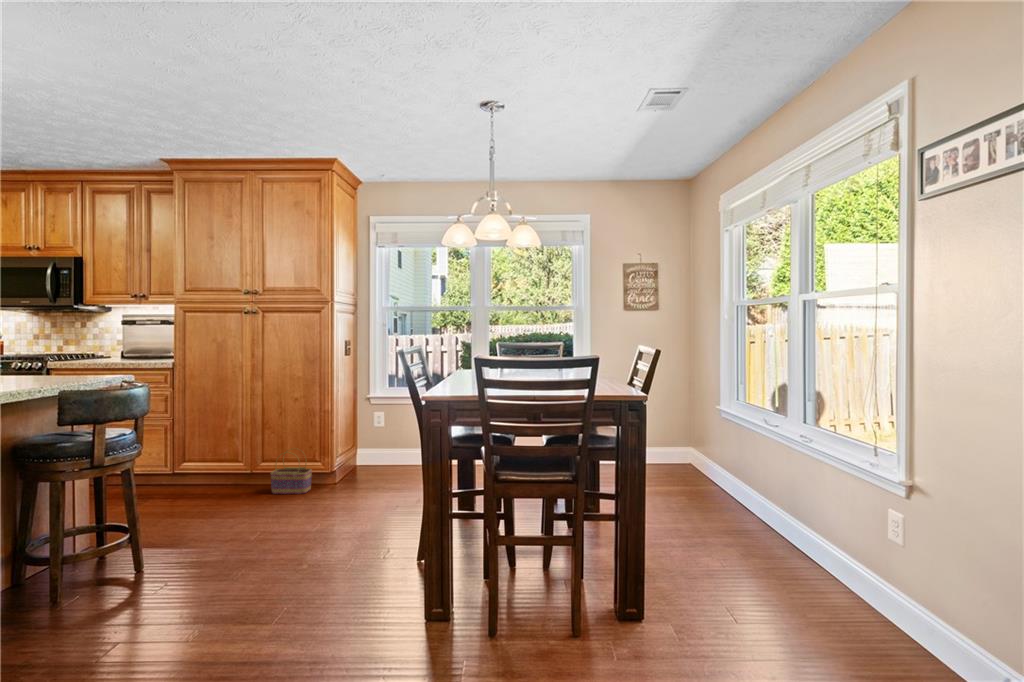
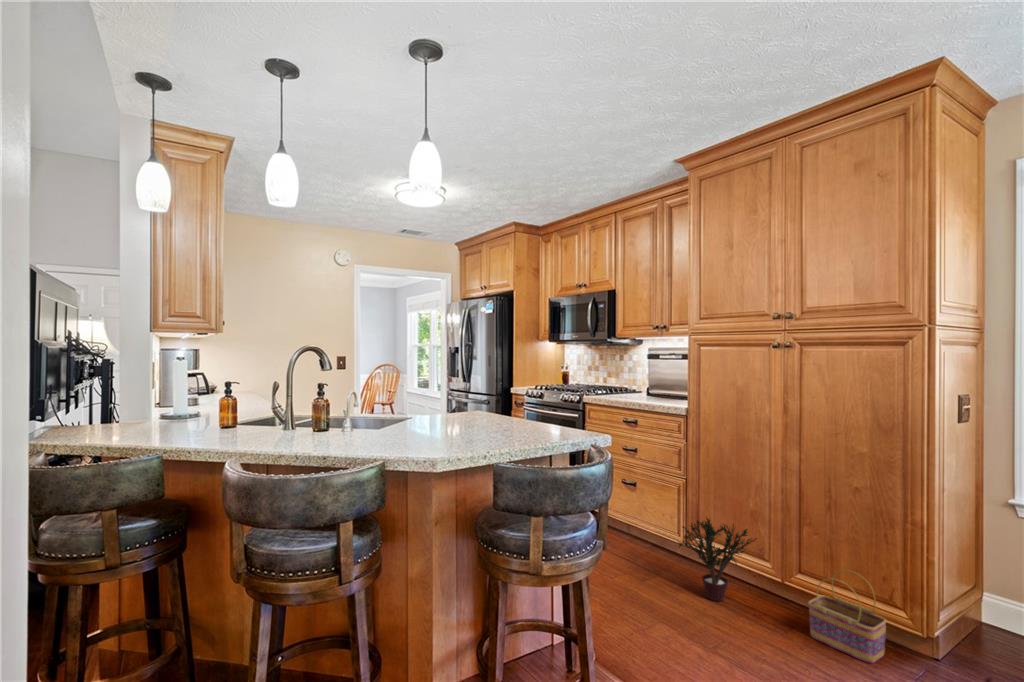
potted plant: none [176,439,236,497] -> present [679,517,757,601]

